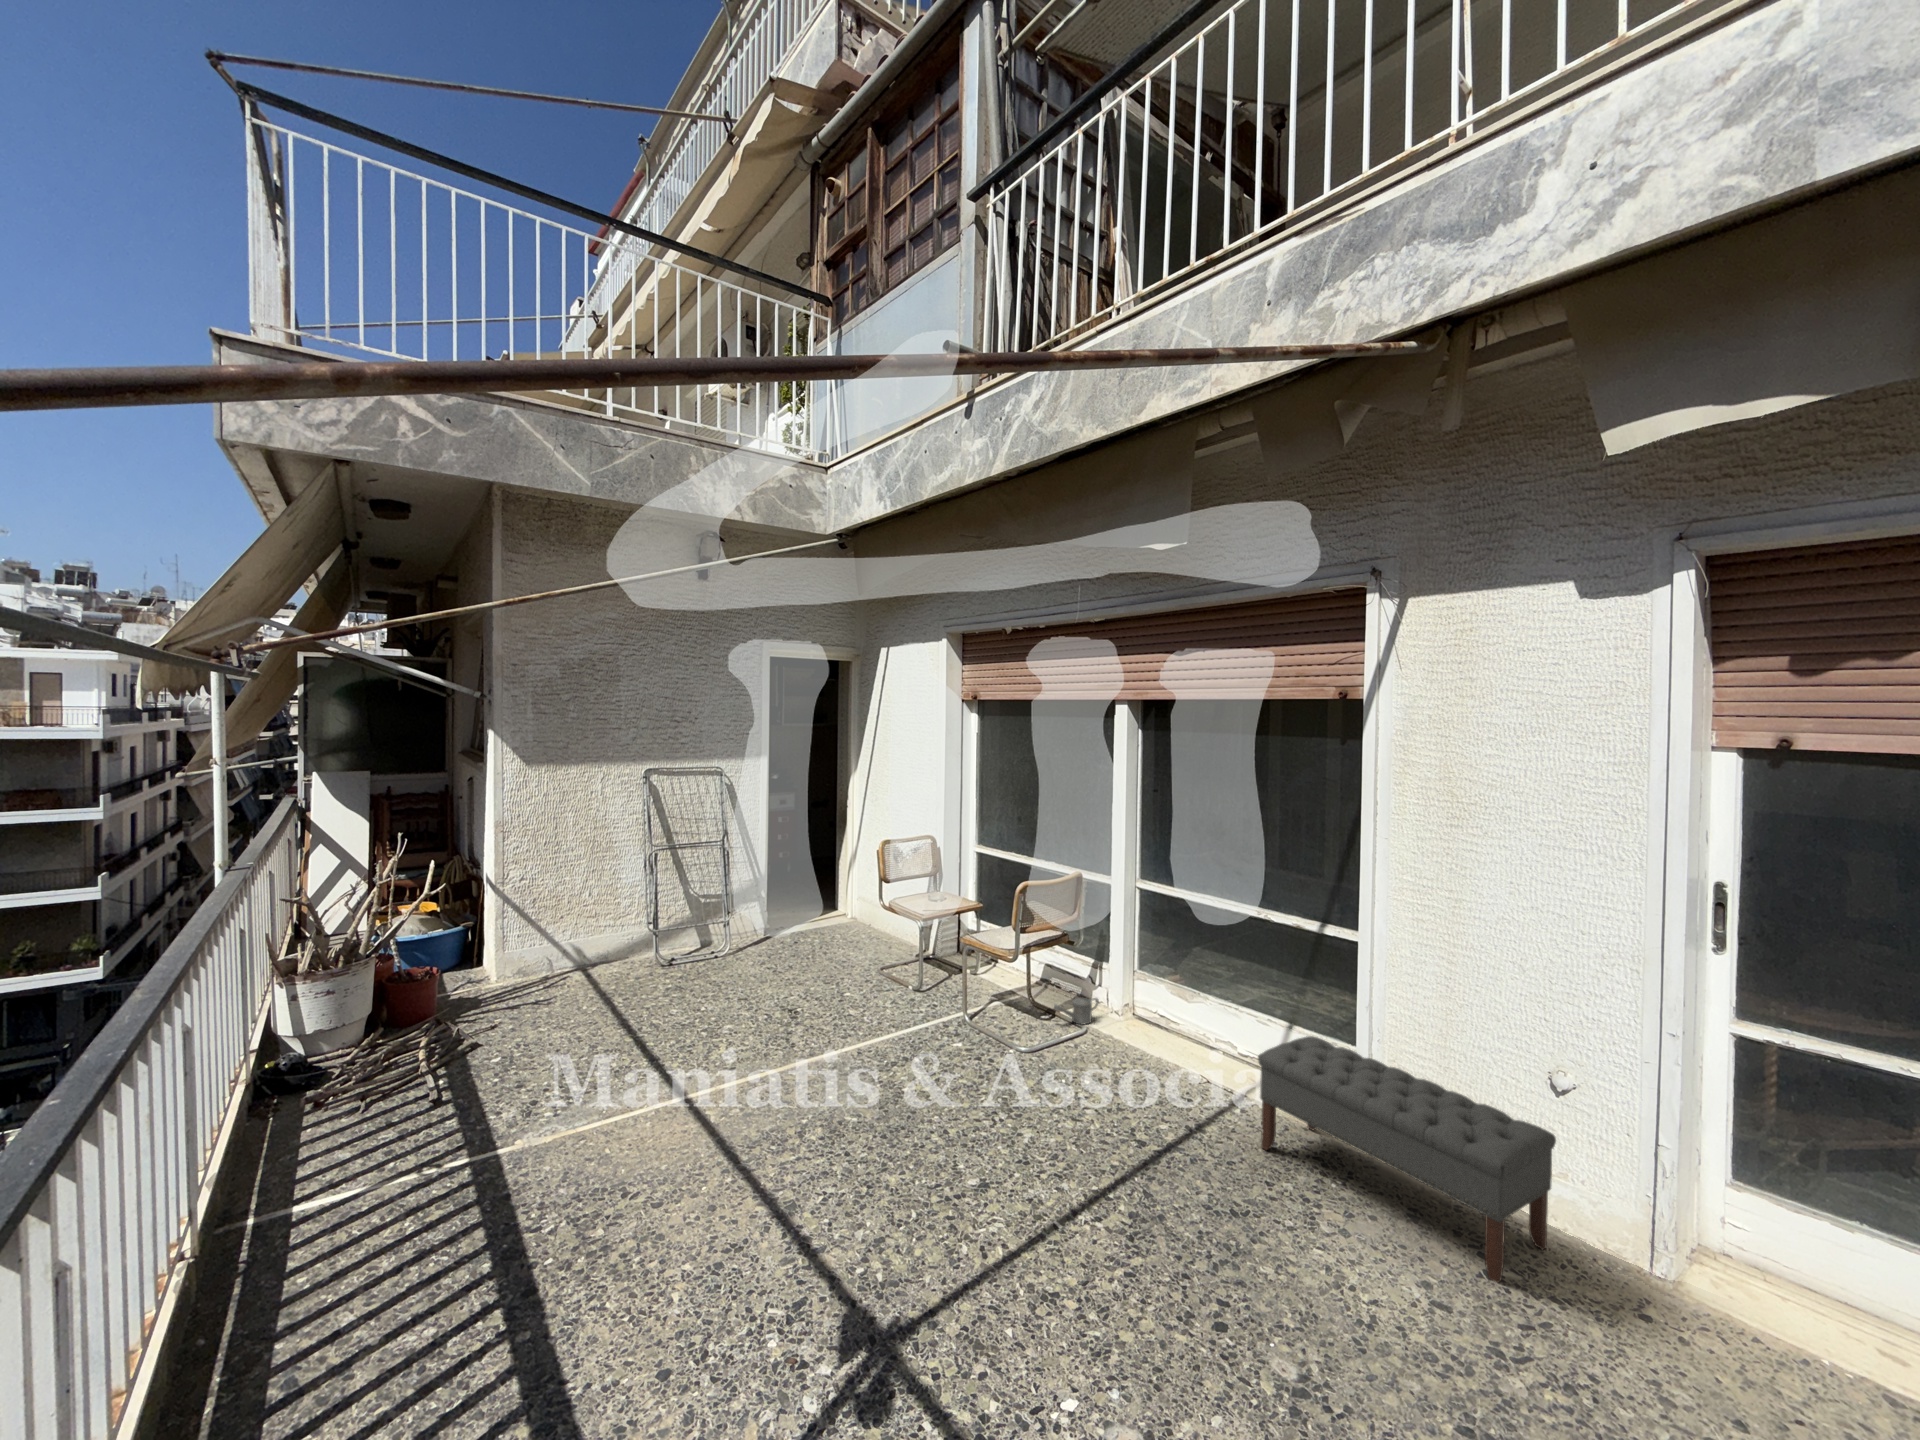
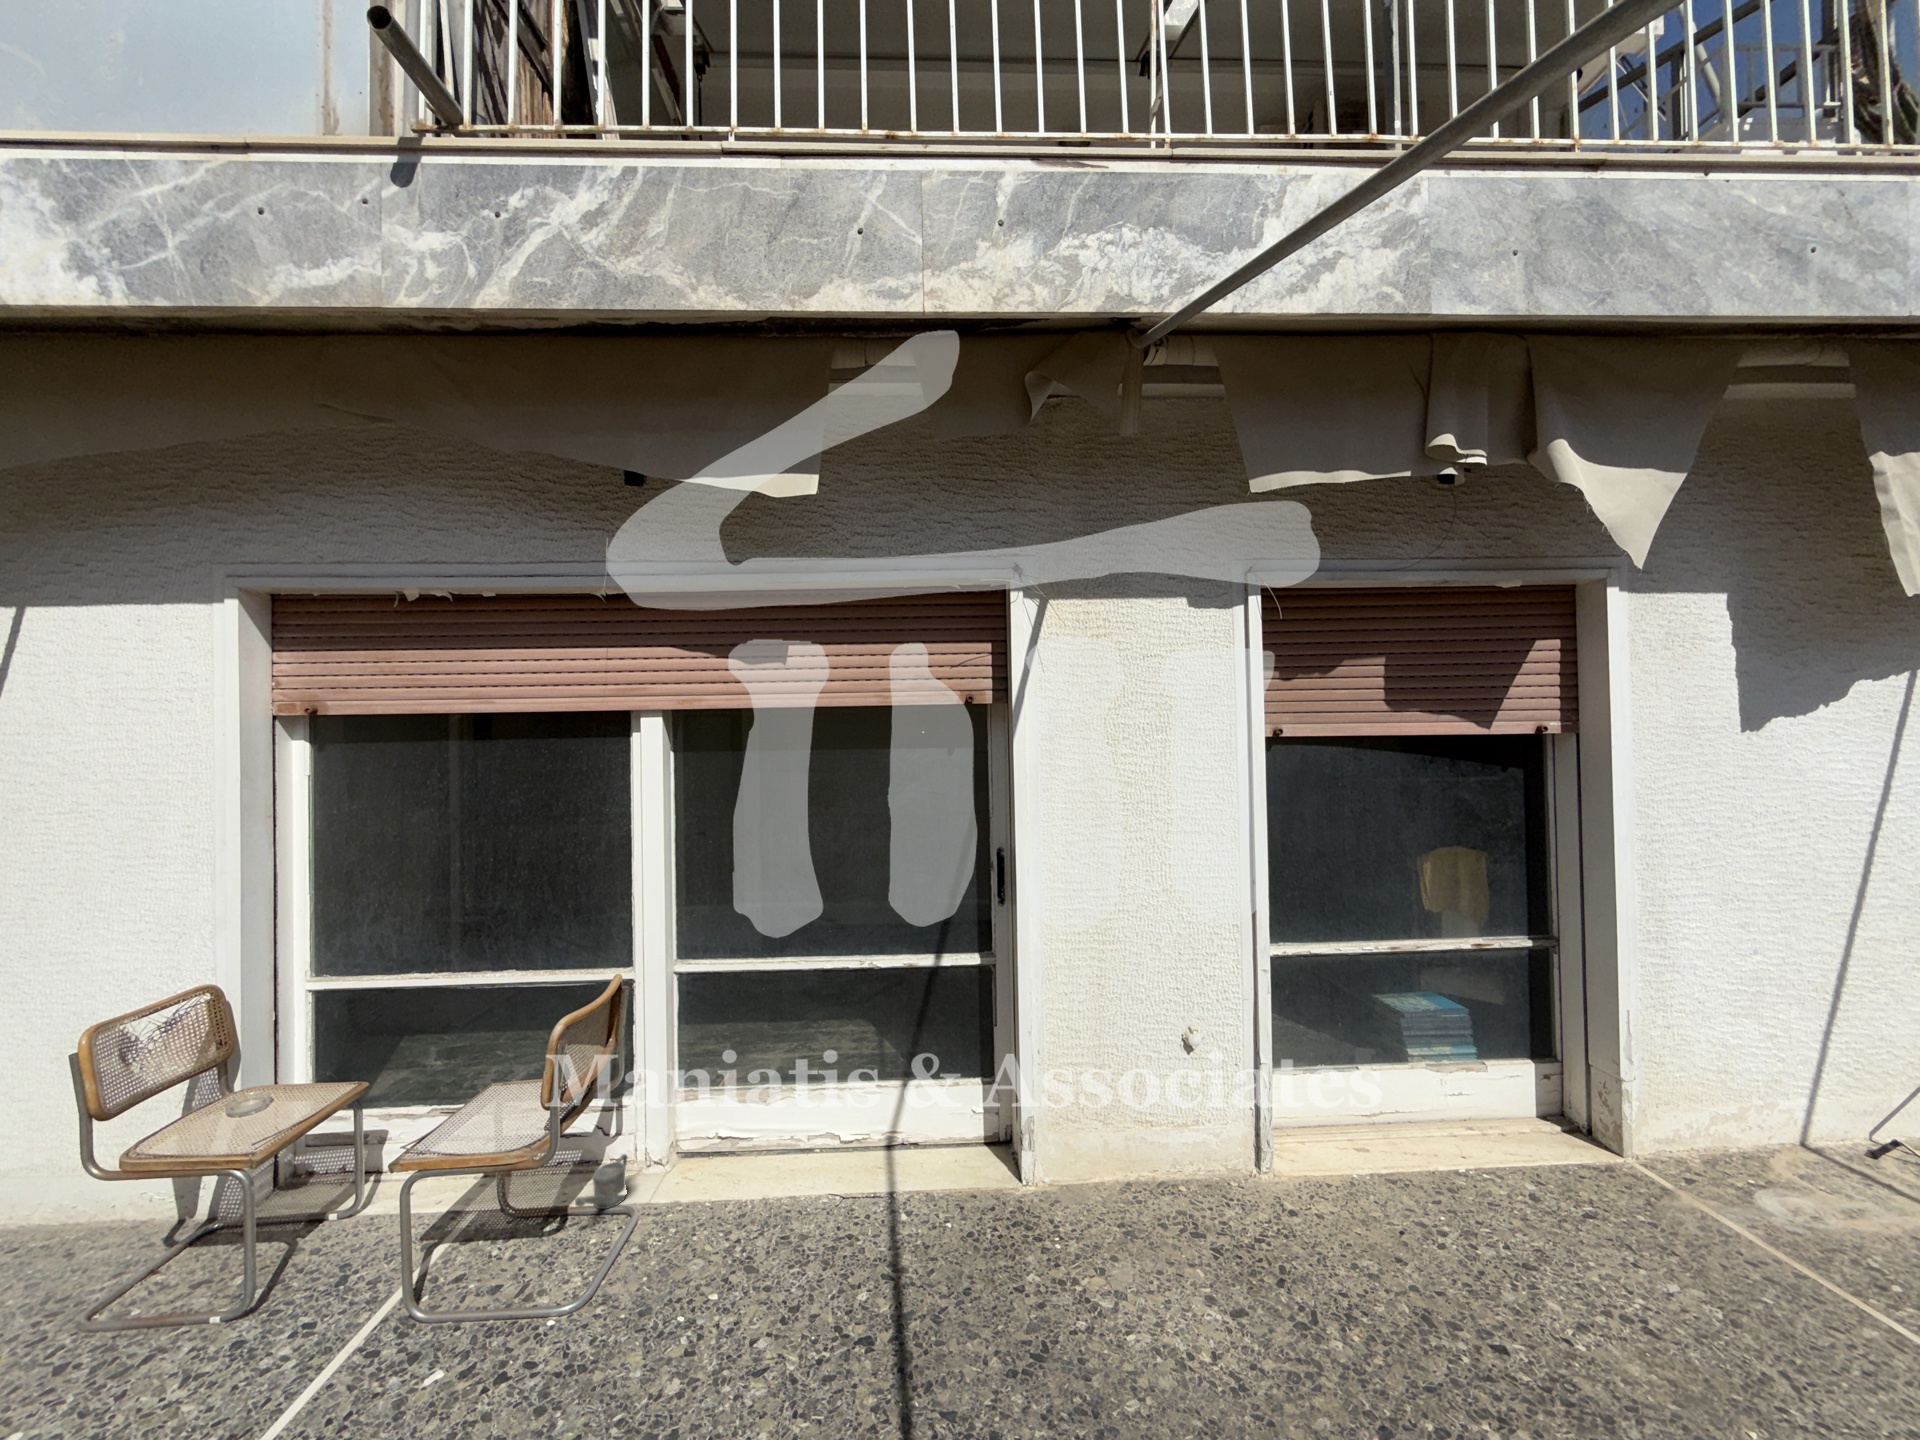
bench: present [1258,1036,1556,1283] -> none [959,1083,1233,1249]

